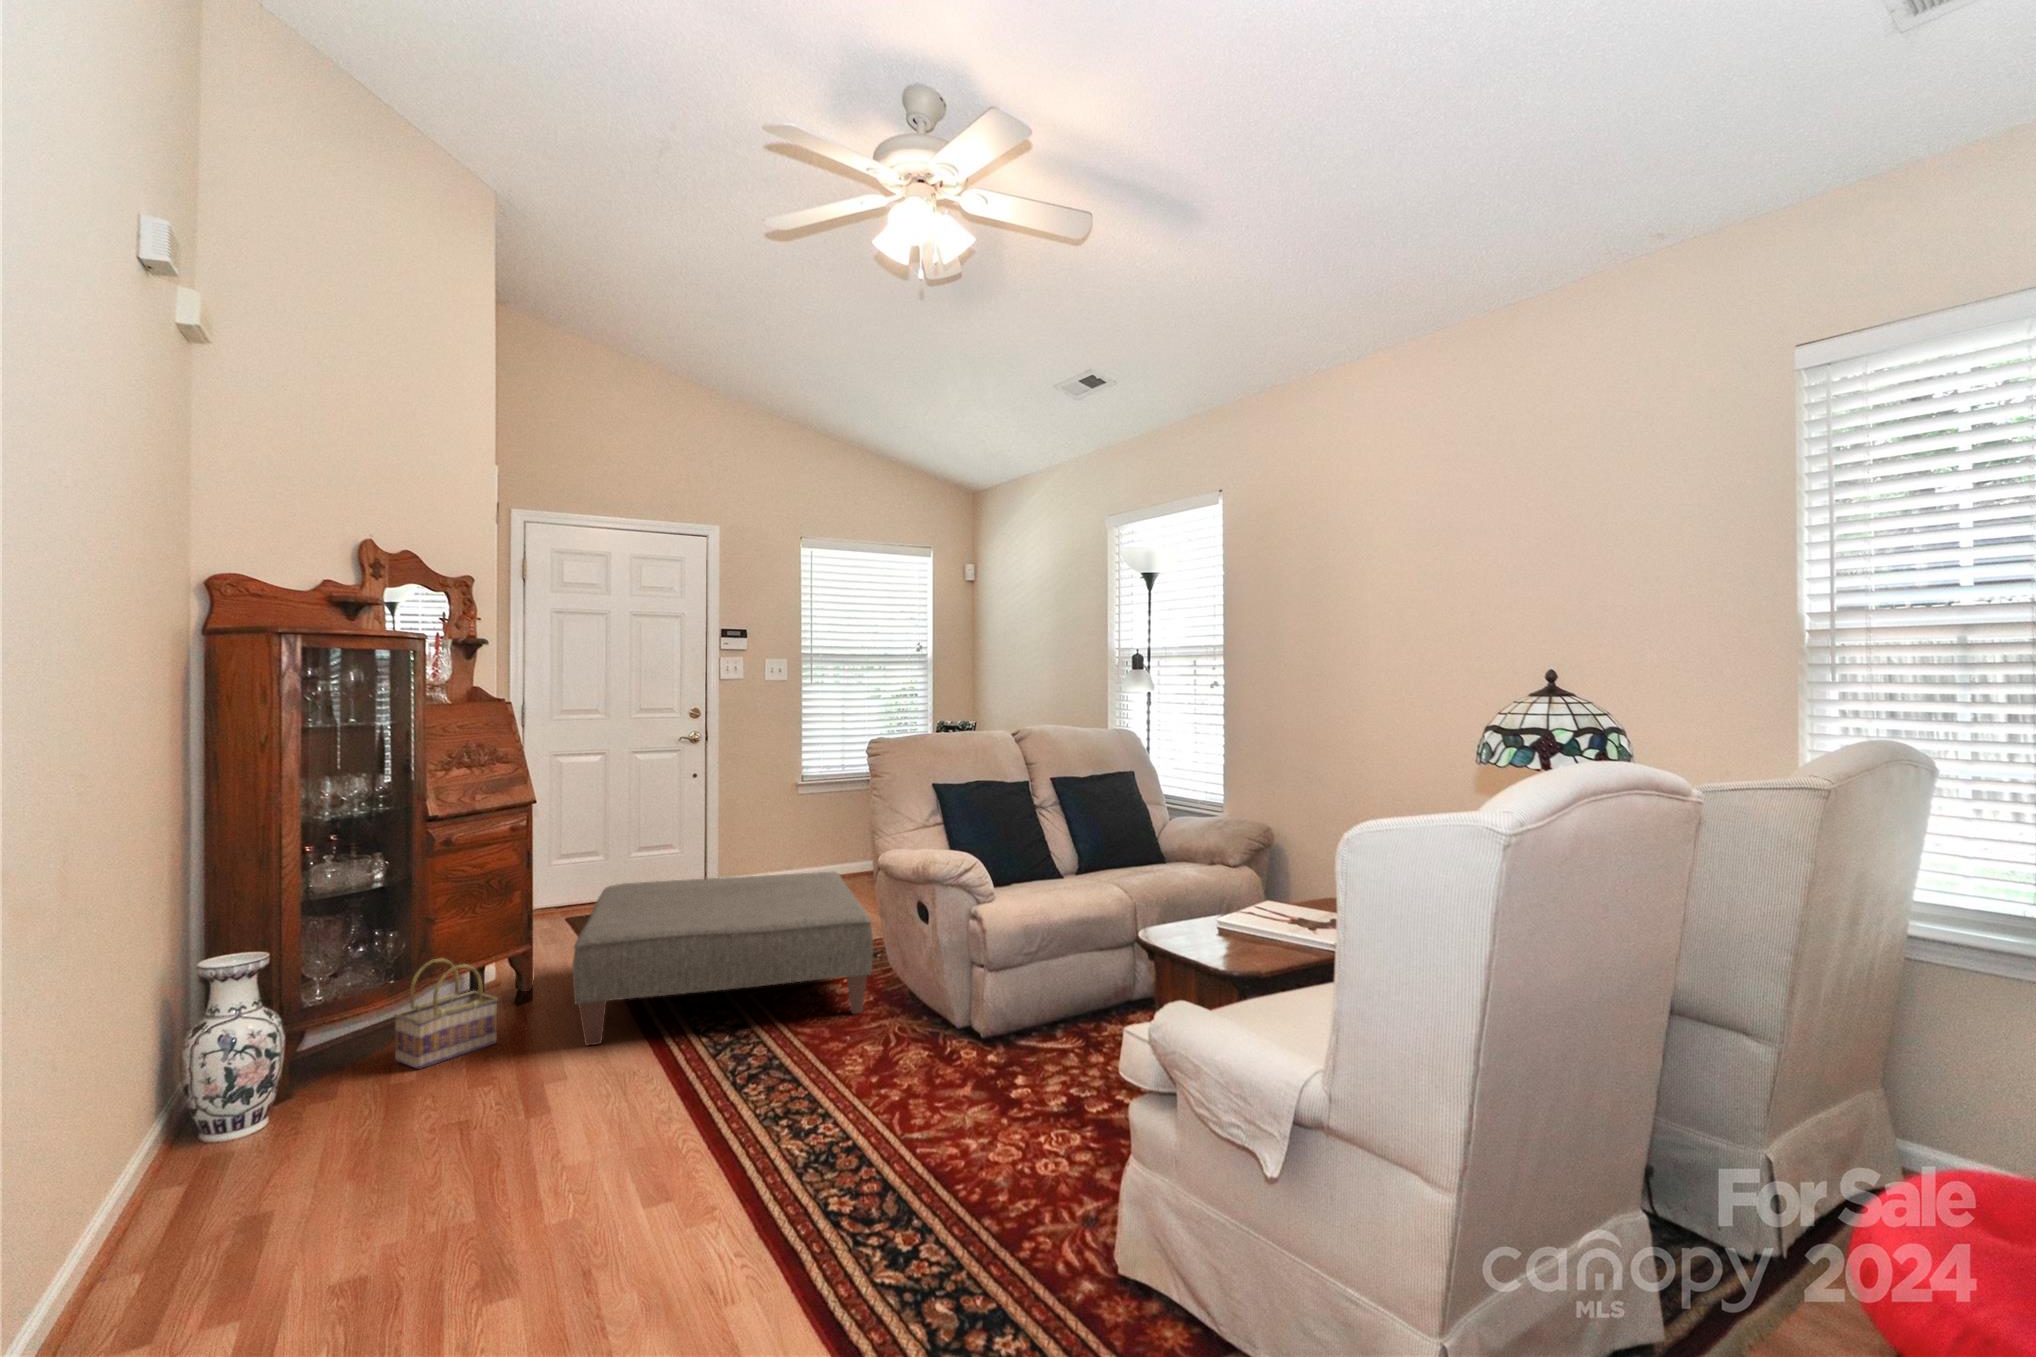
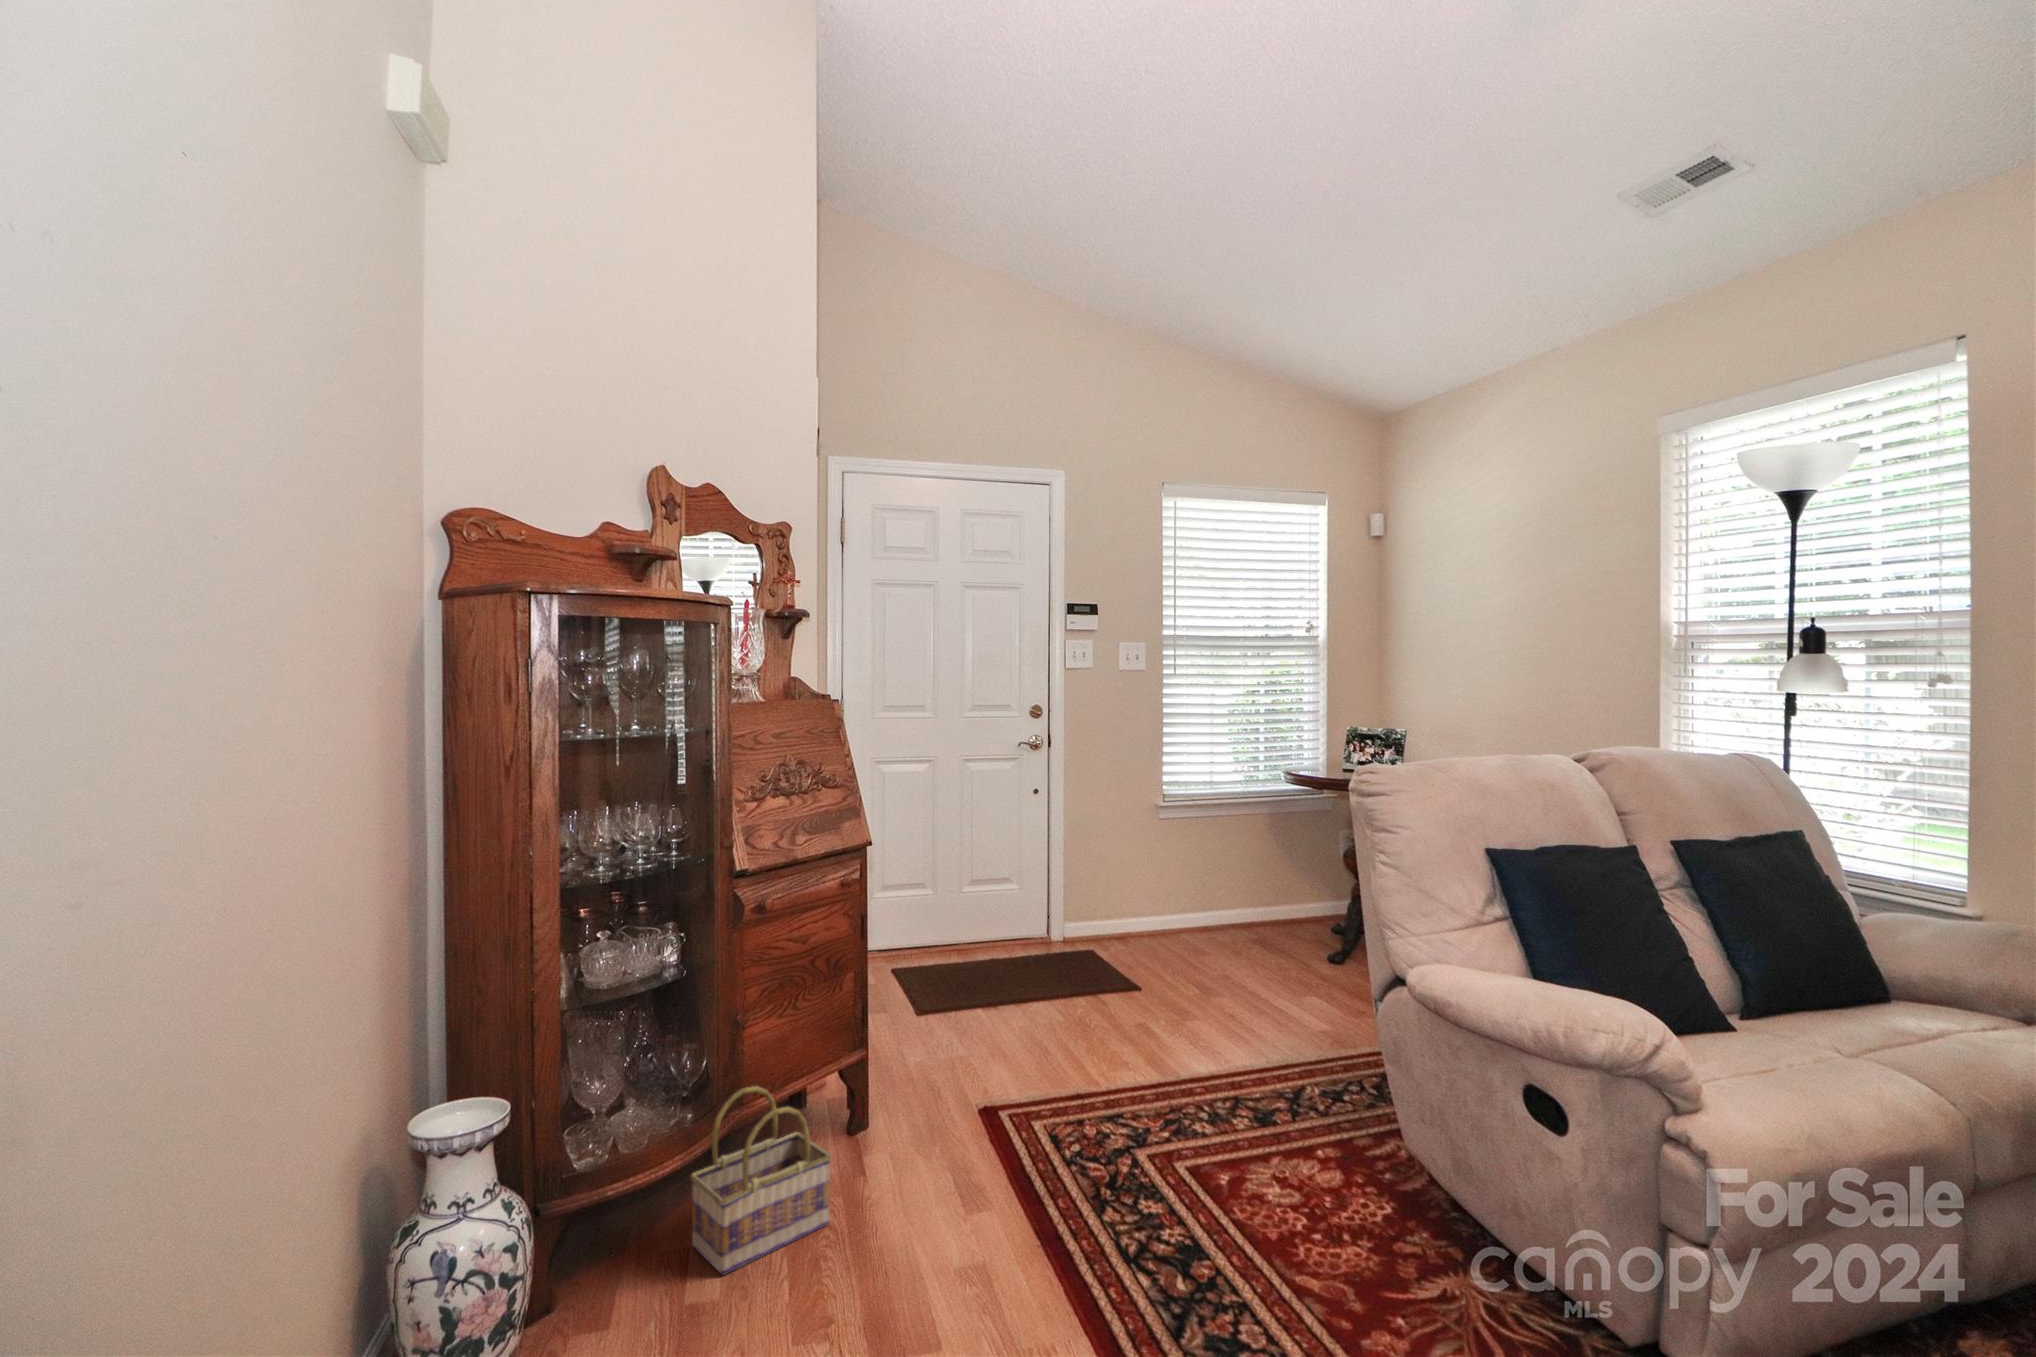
ottoman: present [573,872,873,1045] -> none [942,951,1421,1259]

